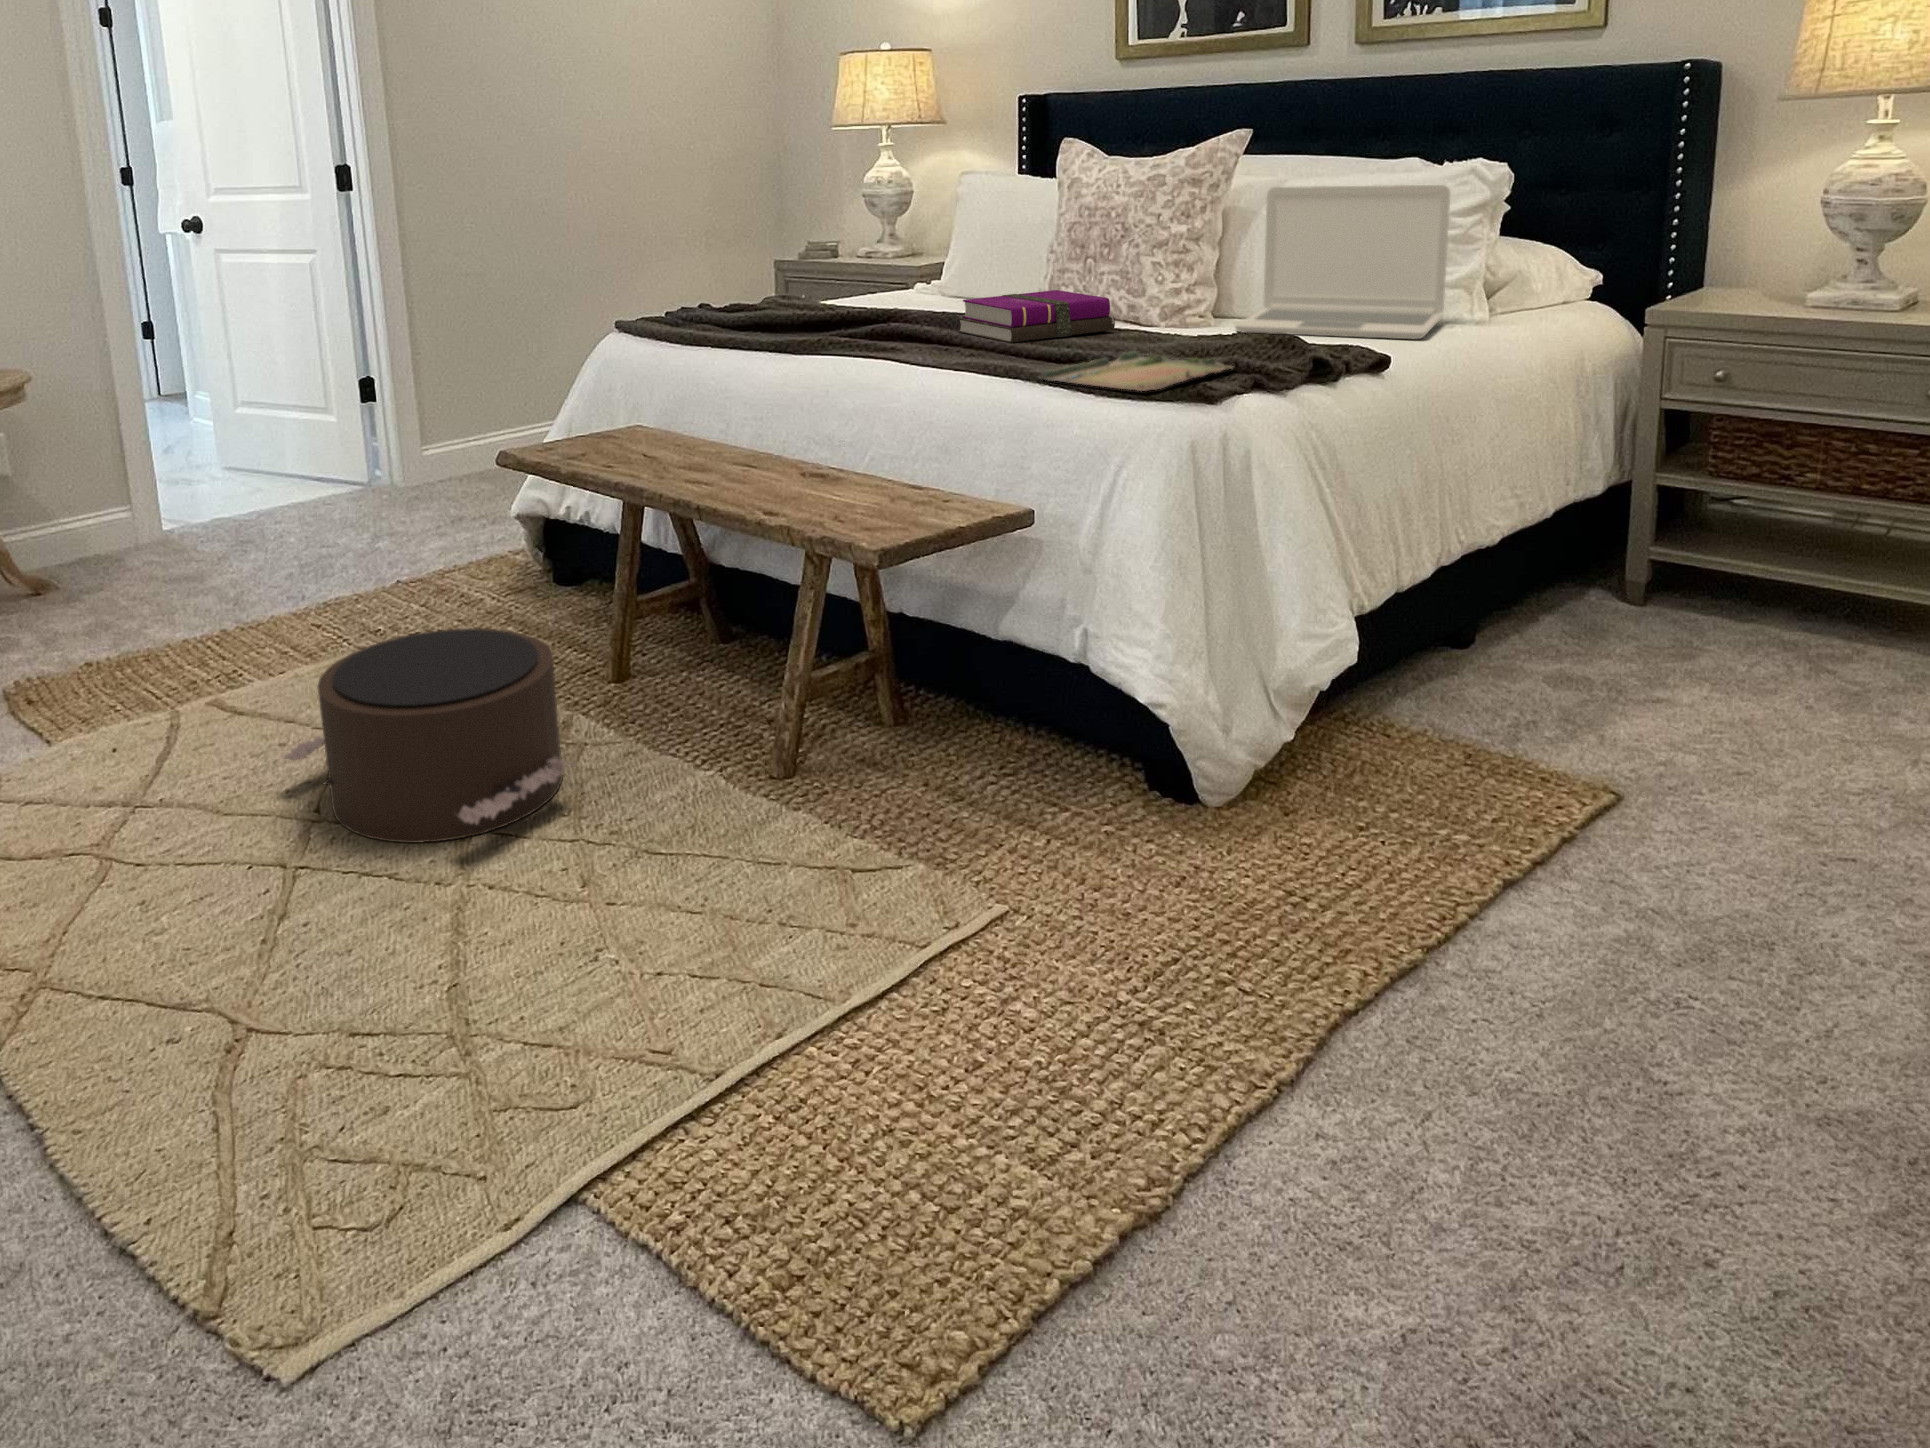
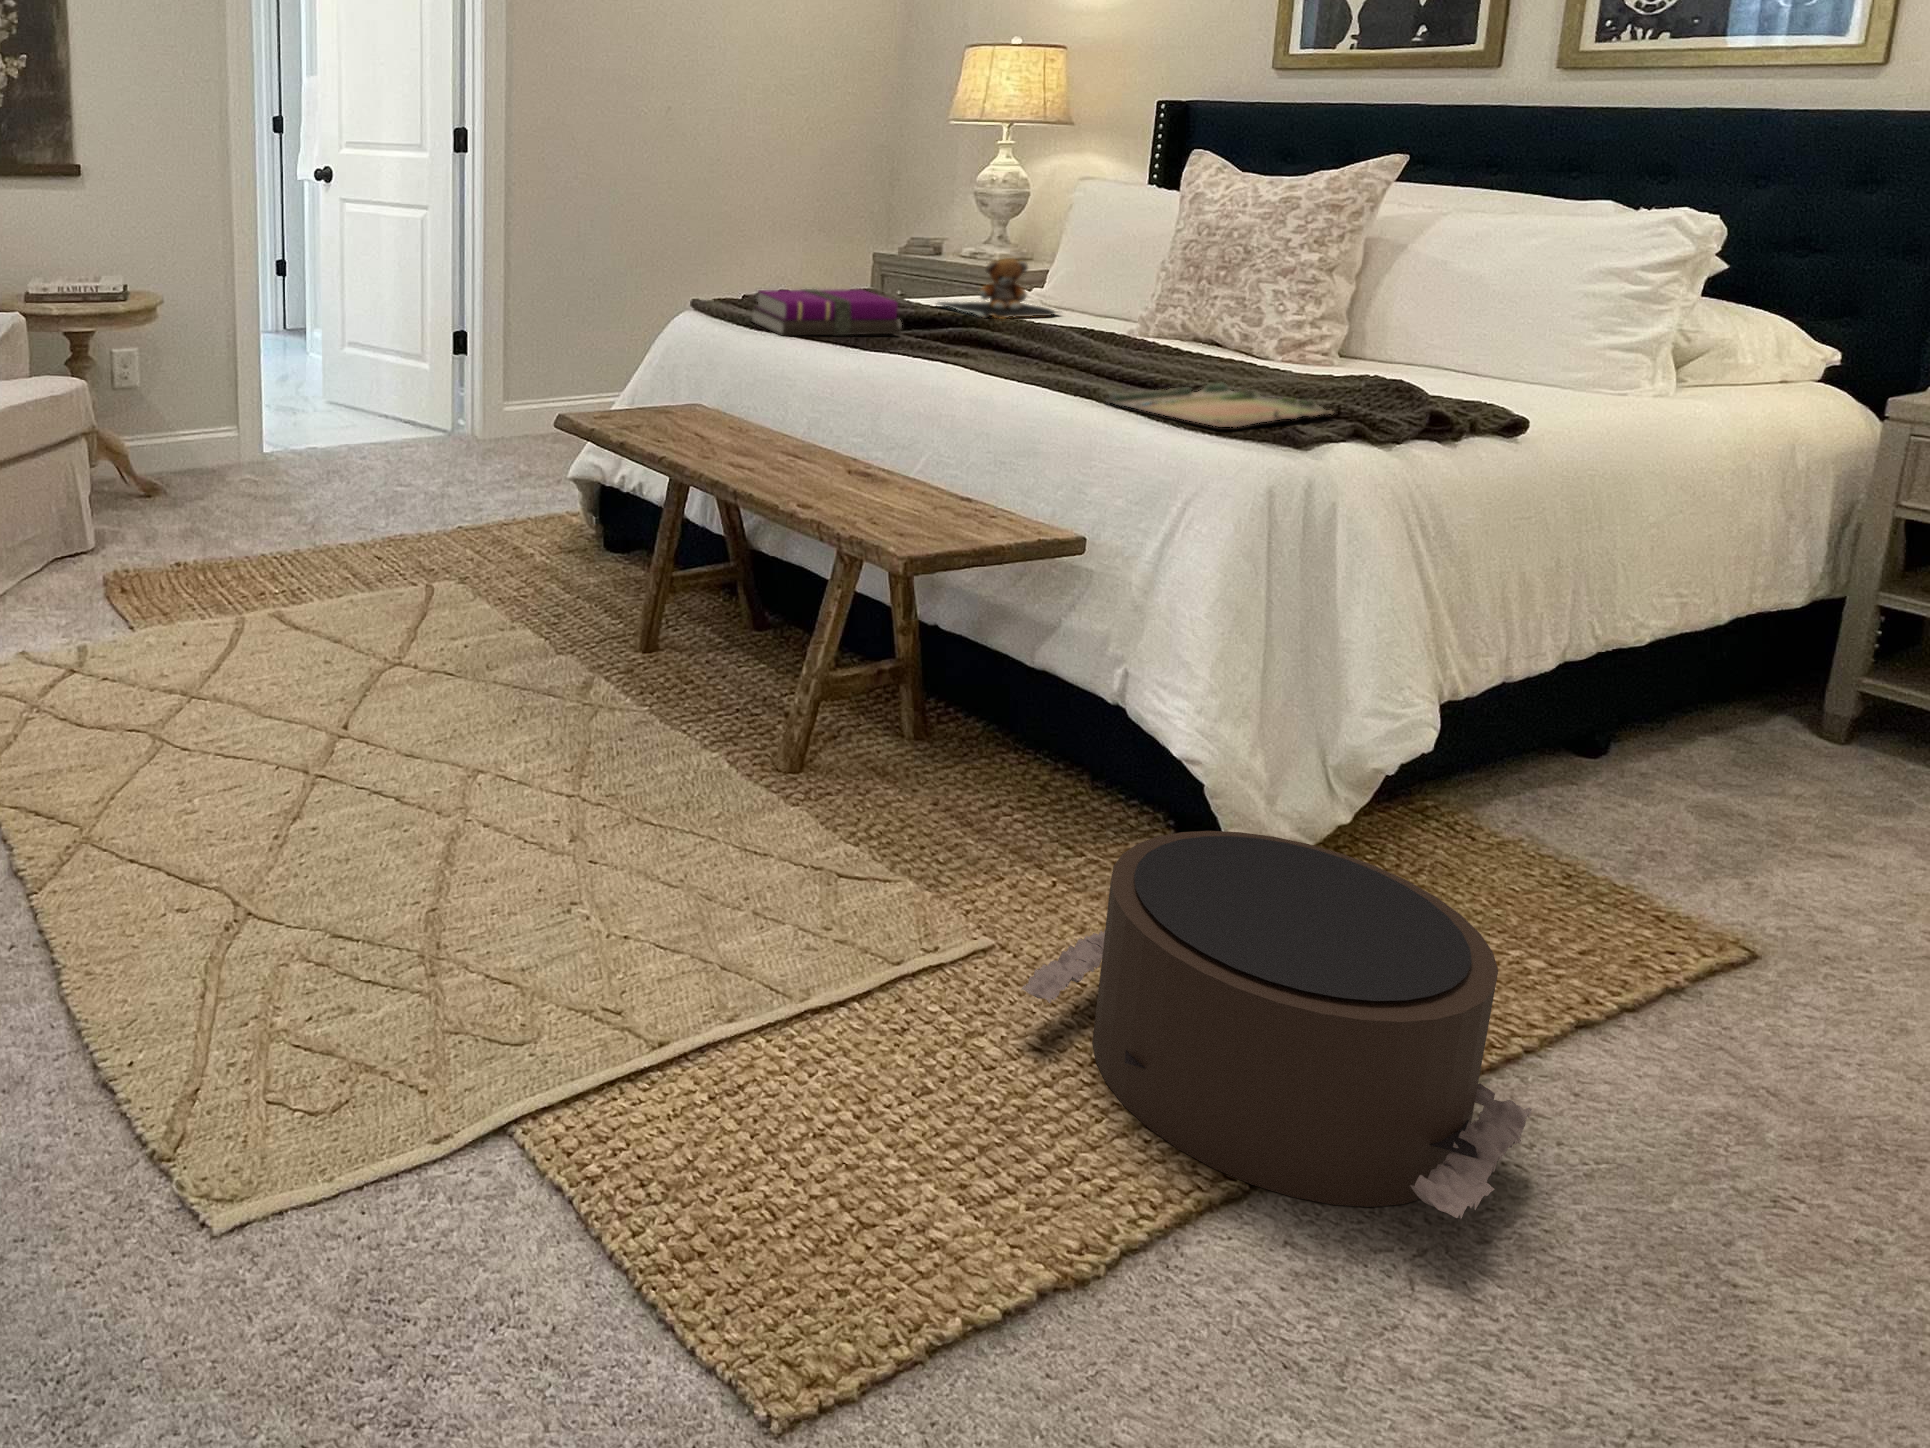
laptop: present [1235,185,1450,340] -> none [1354,219,1644,405]
teddy bear: none [855,253,973,312] -> present [937,258,1056,319]
notebook: present [958,290,1115,343] -> present [752,289,902,336]
pouf: present [285,628,572,843] -> present [1022,831,1532,1219]

